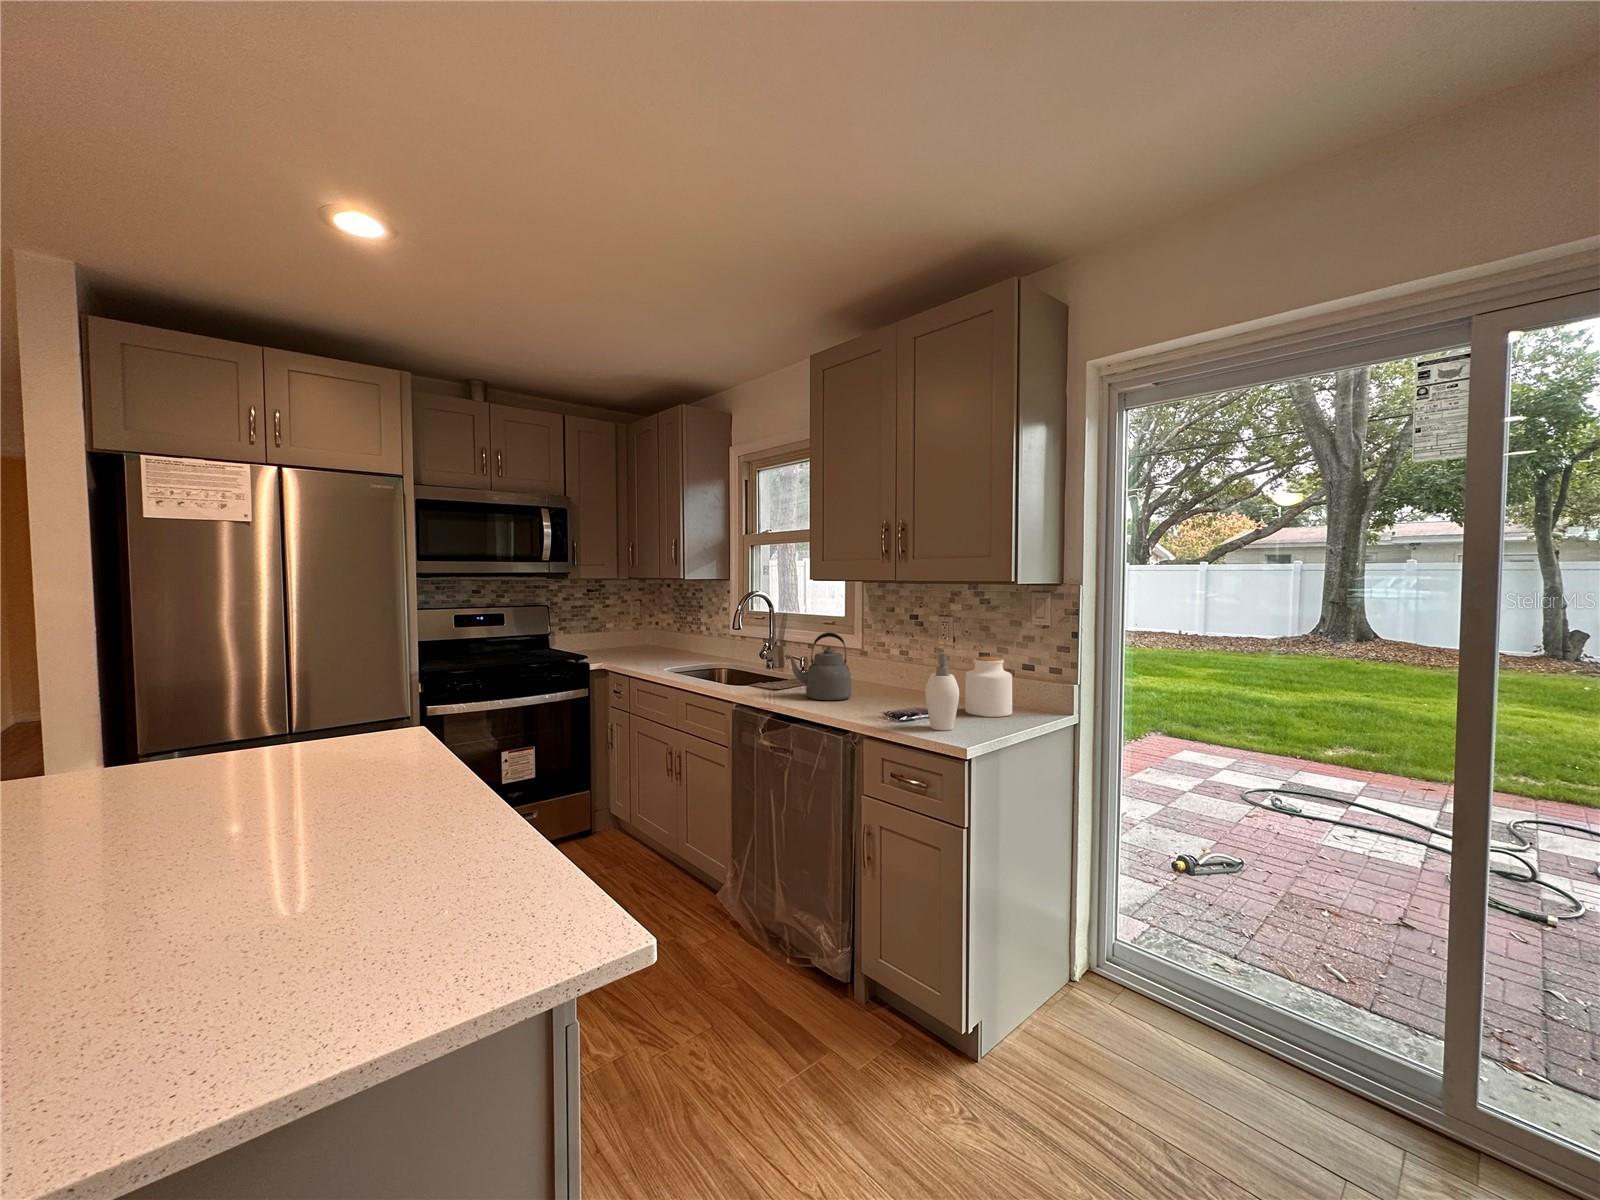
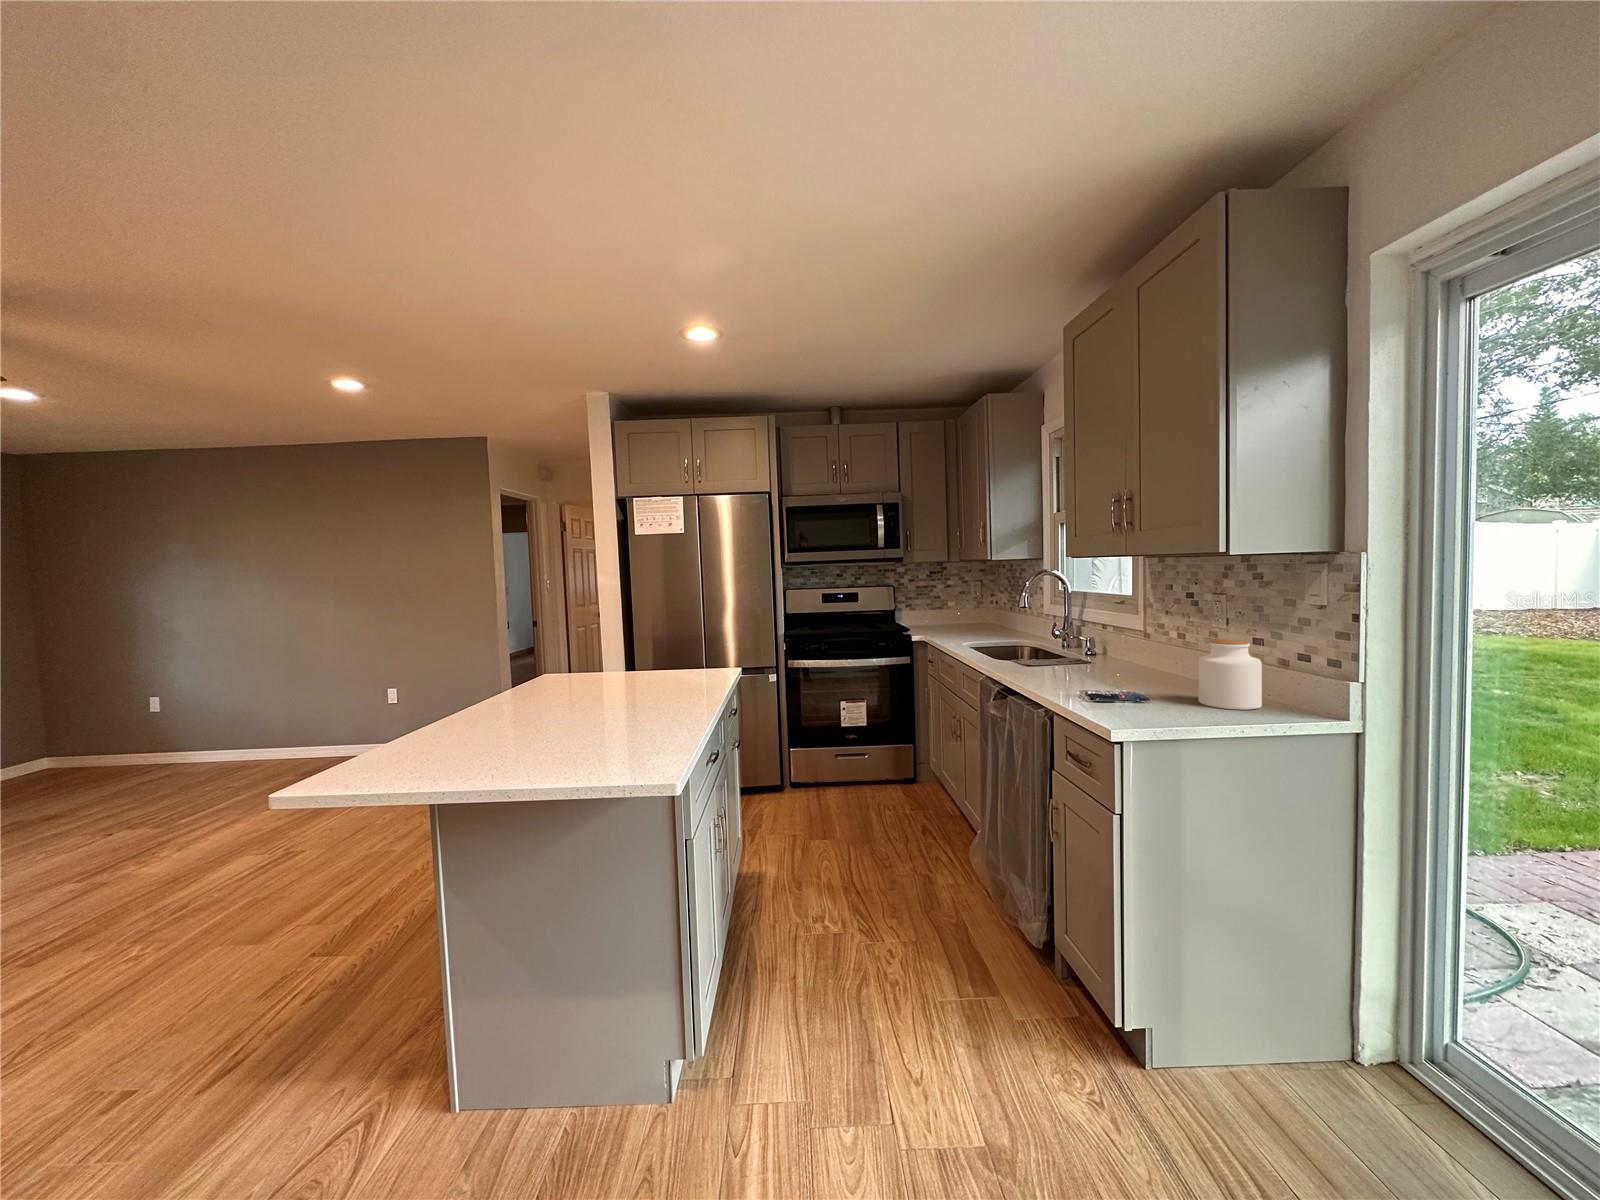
kettle: present [784,633,852,700] -> none [1024,610,1095,677]
soap dispenser: present [925,653,959,730] -> none [1107,630,1147,712]

